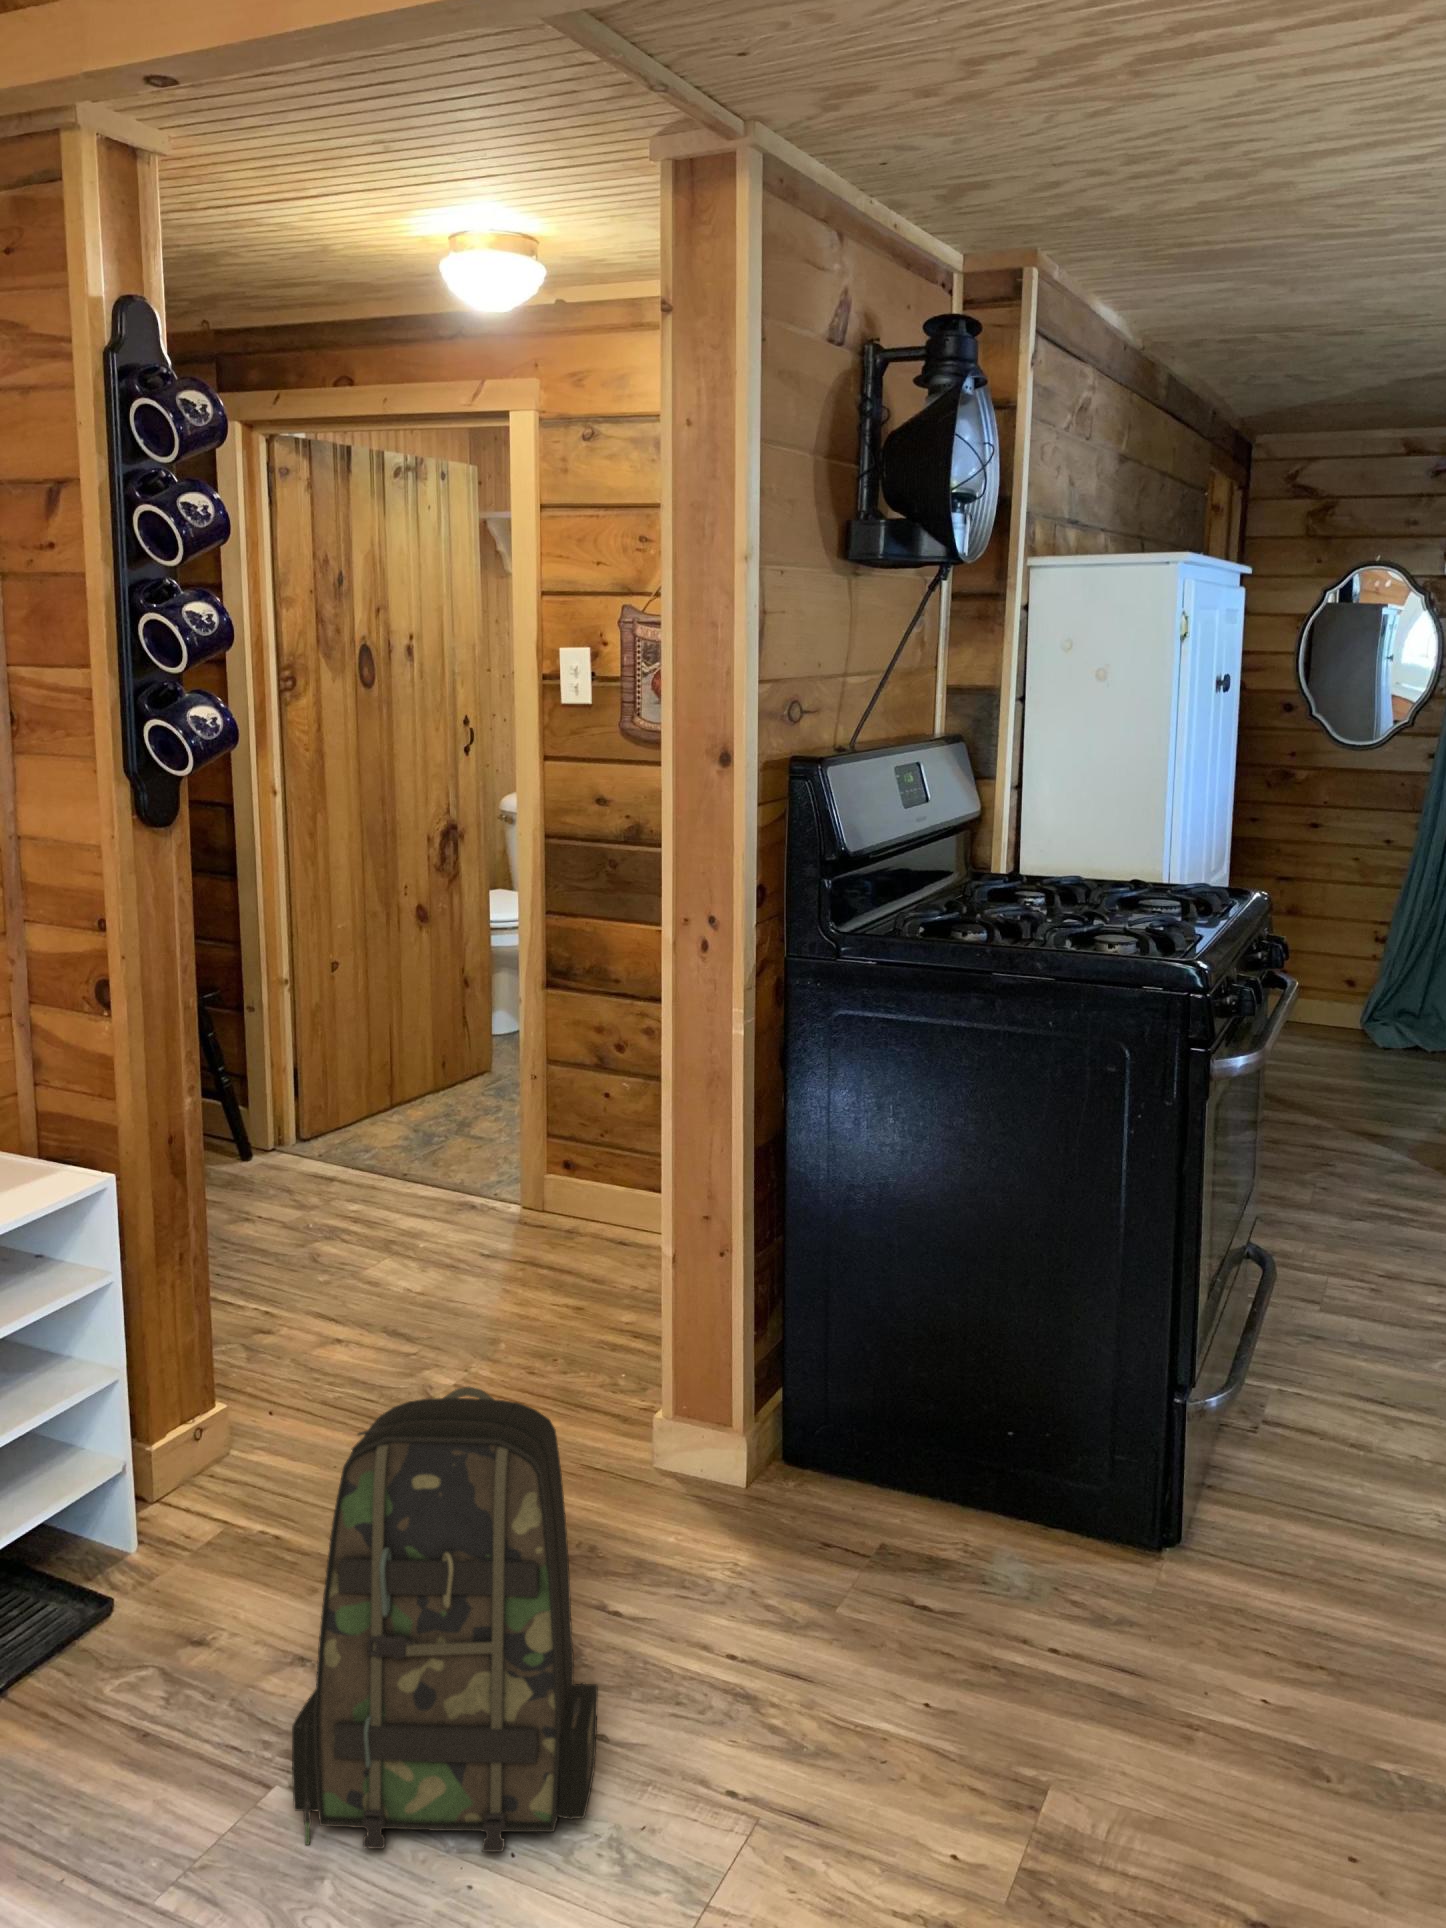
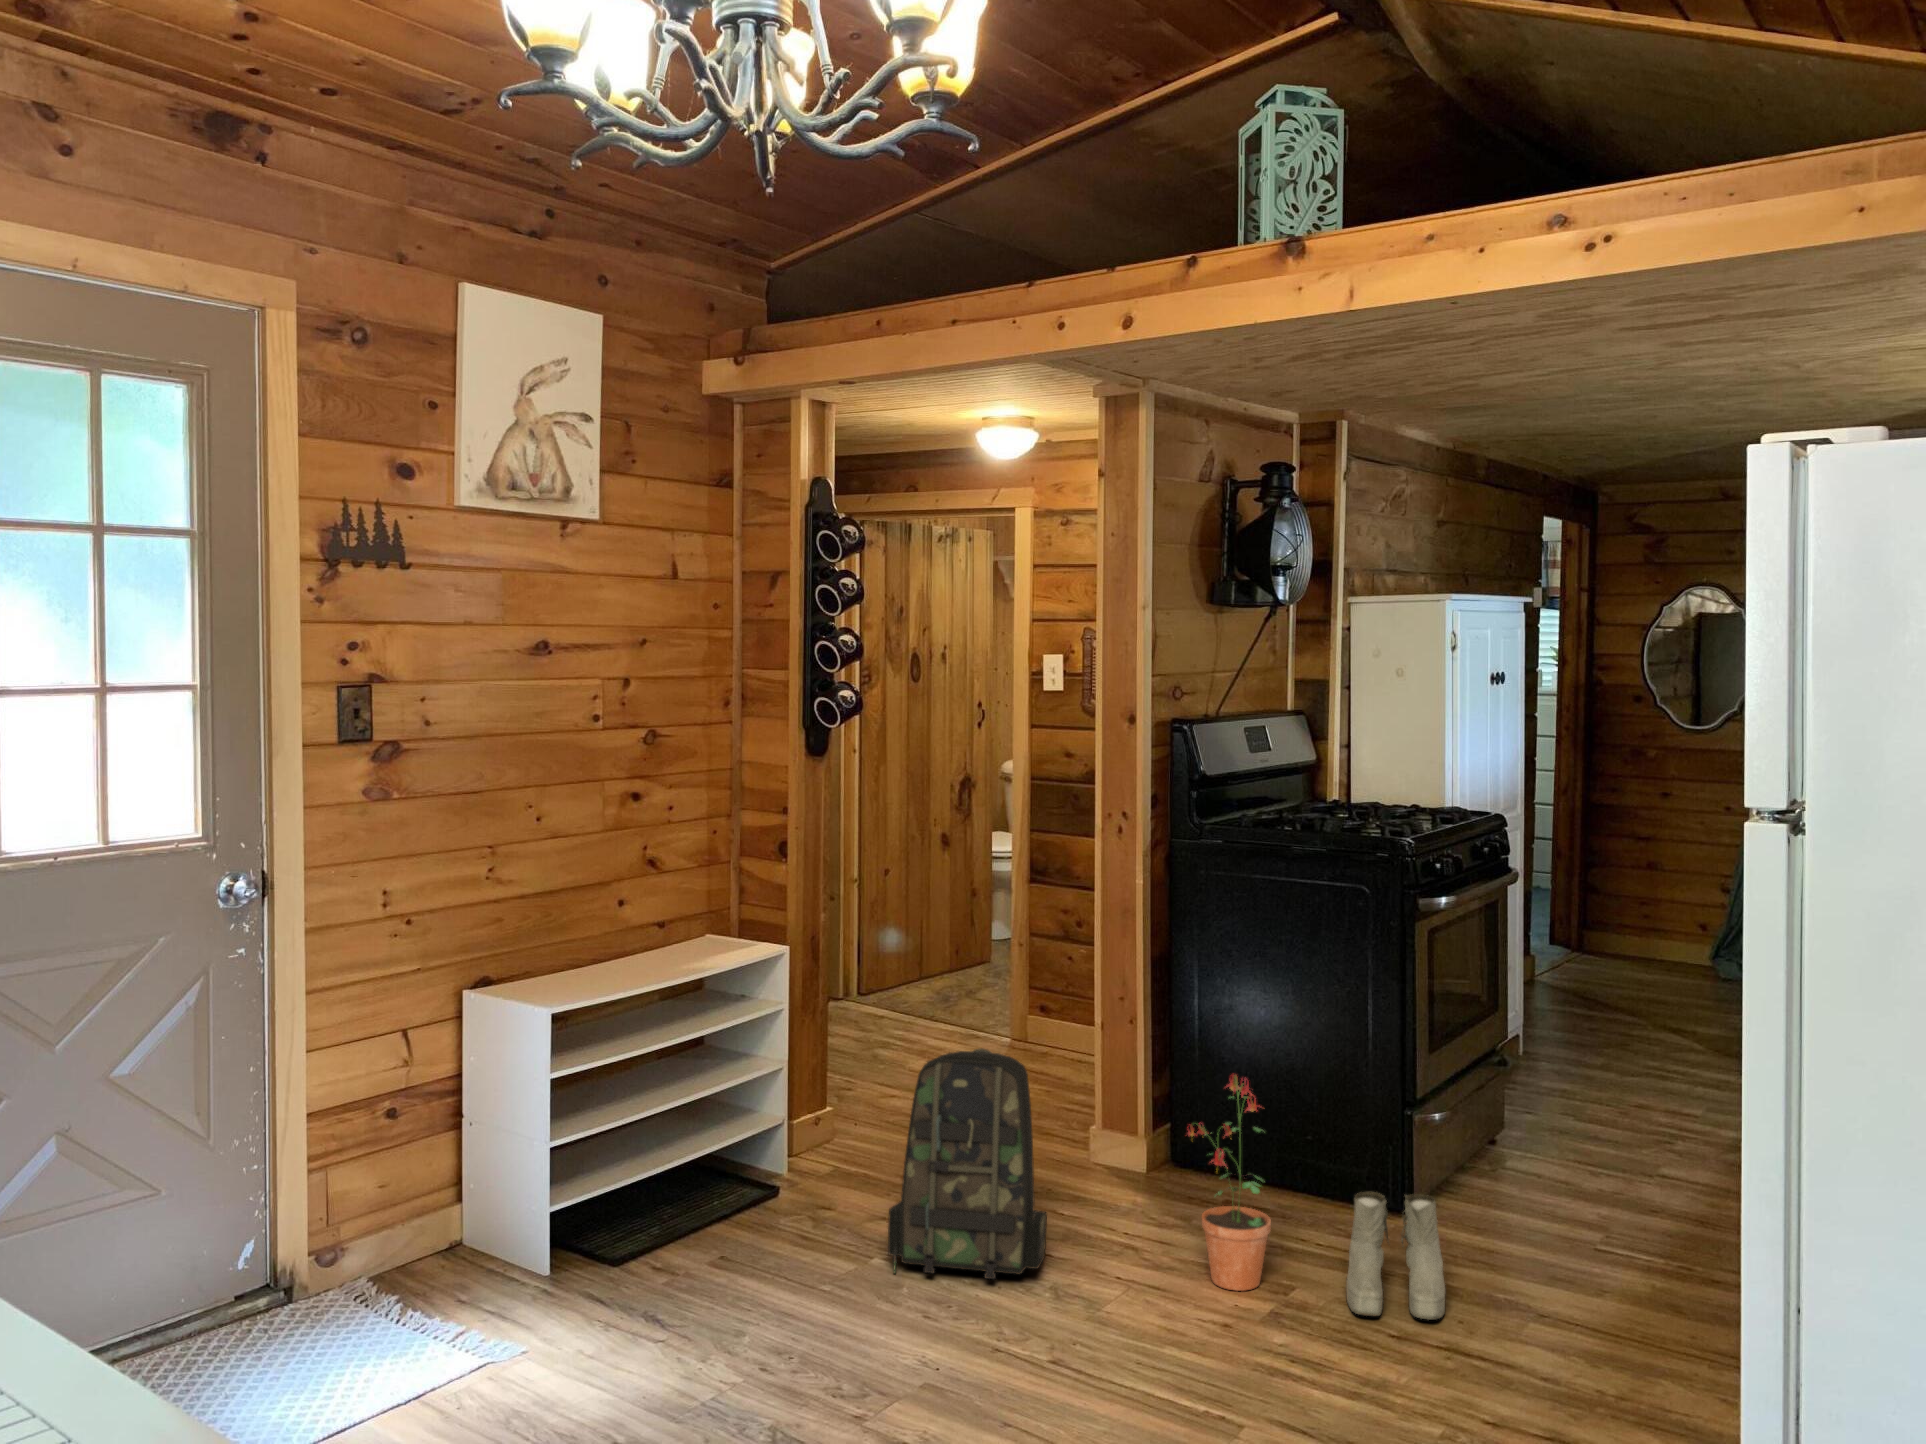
potted plant: none [844,1411,1009,1808] -> present [1188,1075,1271,1291]
boots: none [1136,1604,1315,1863] -> present [1346,1192,1445,1320]

